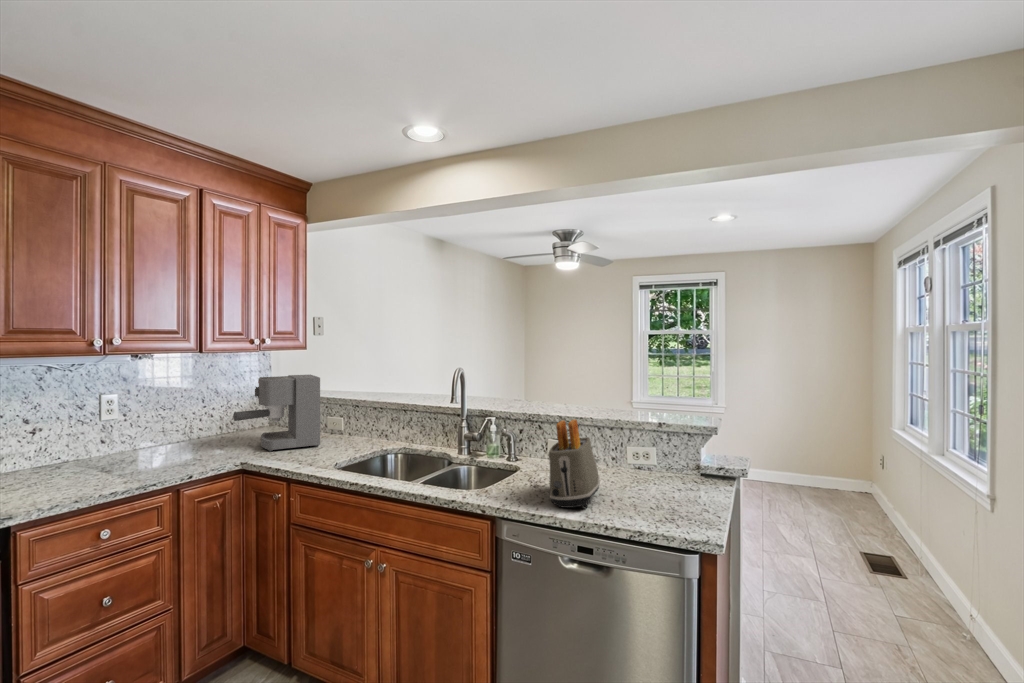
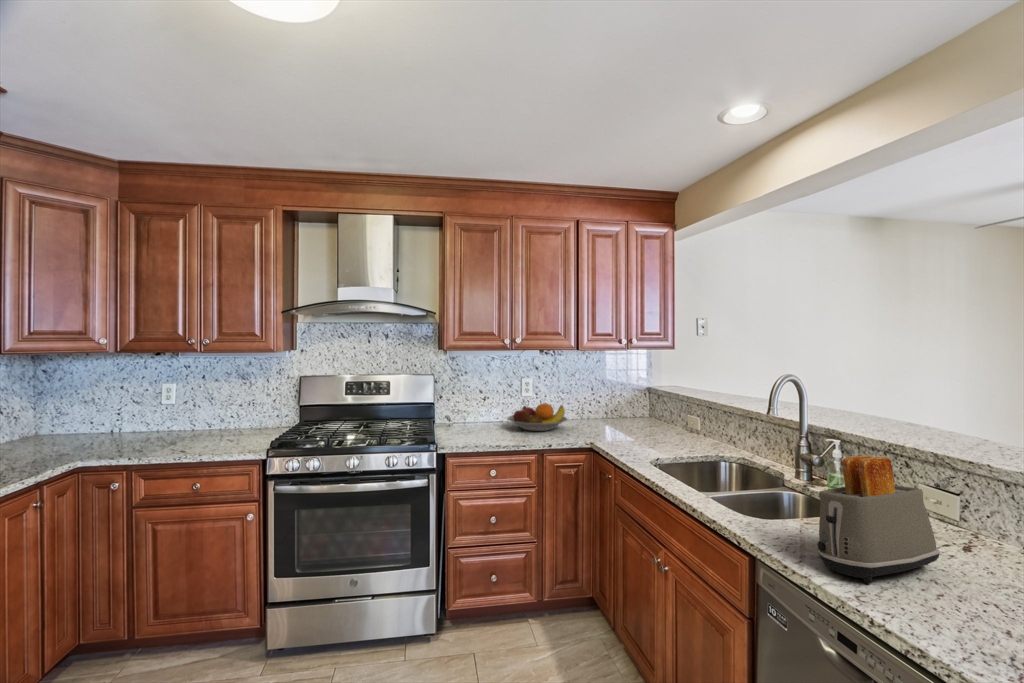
coffee maker: present [233,375,320,451] -> none [597,372,668,441]
fruit bowl: none [90,425,190,467] -> present [508,404,567,431]

